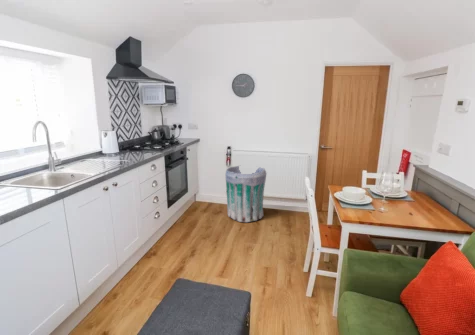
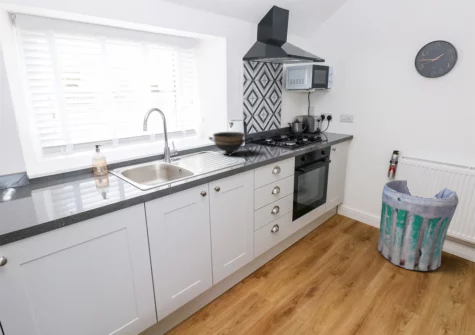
bowl: none [88,140,128,160] -> present [209,132,249,155]

